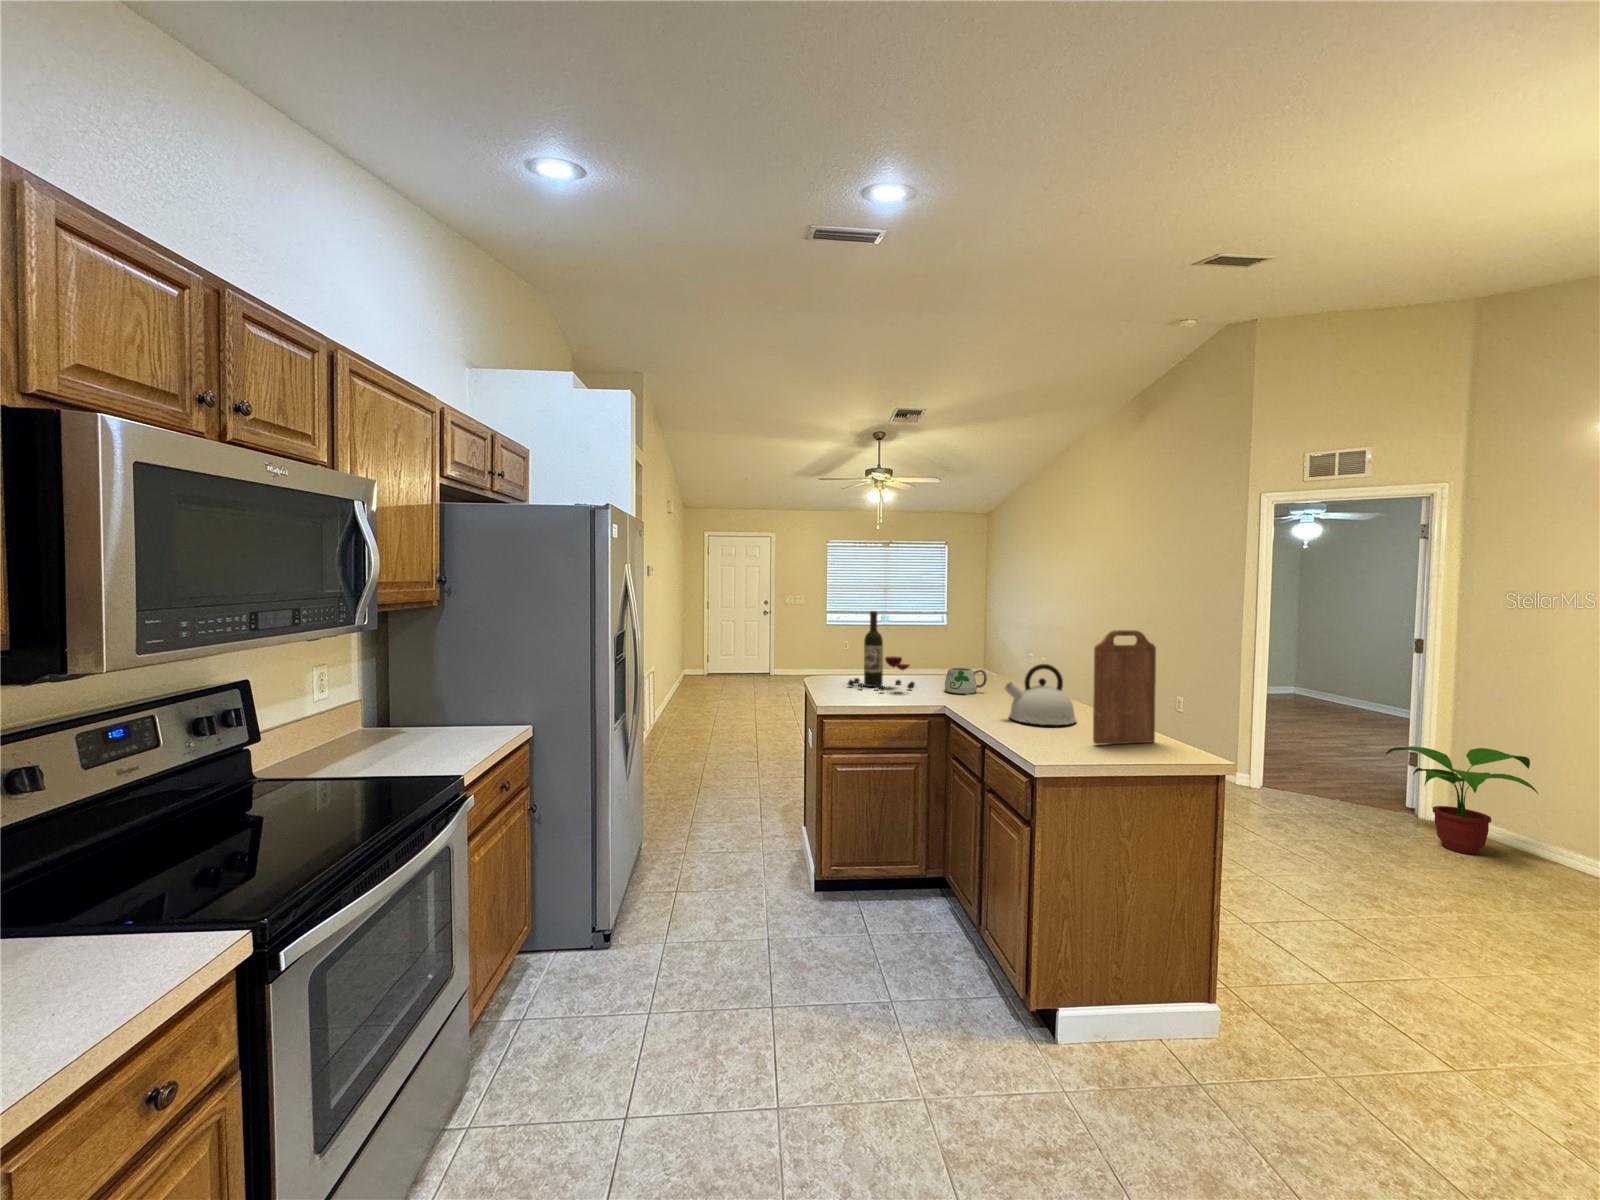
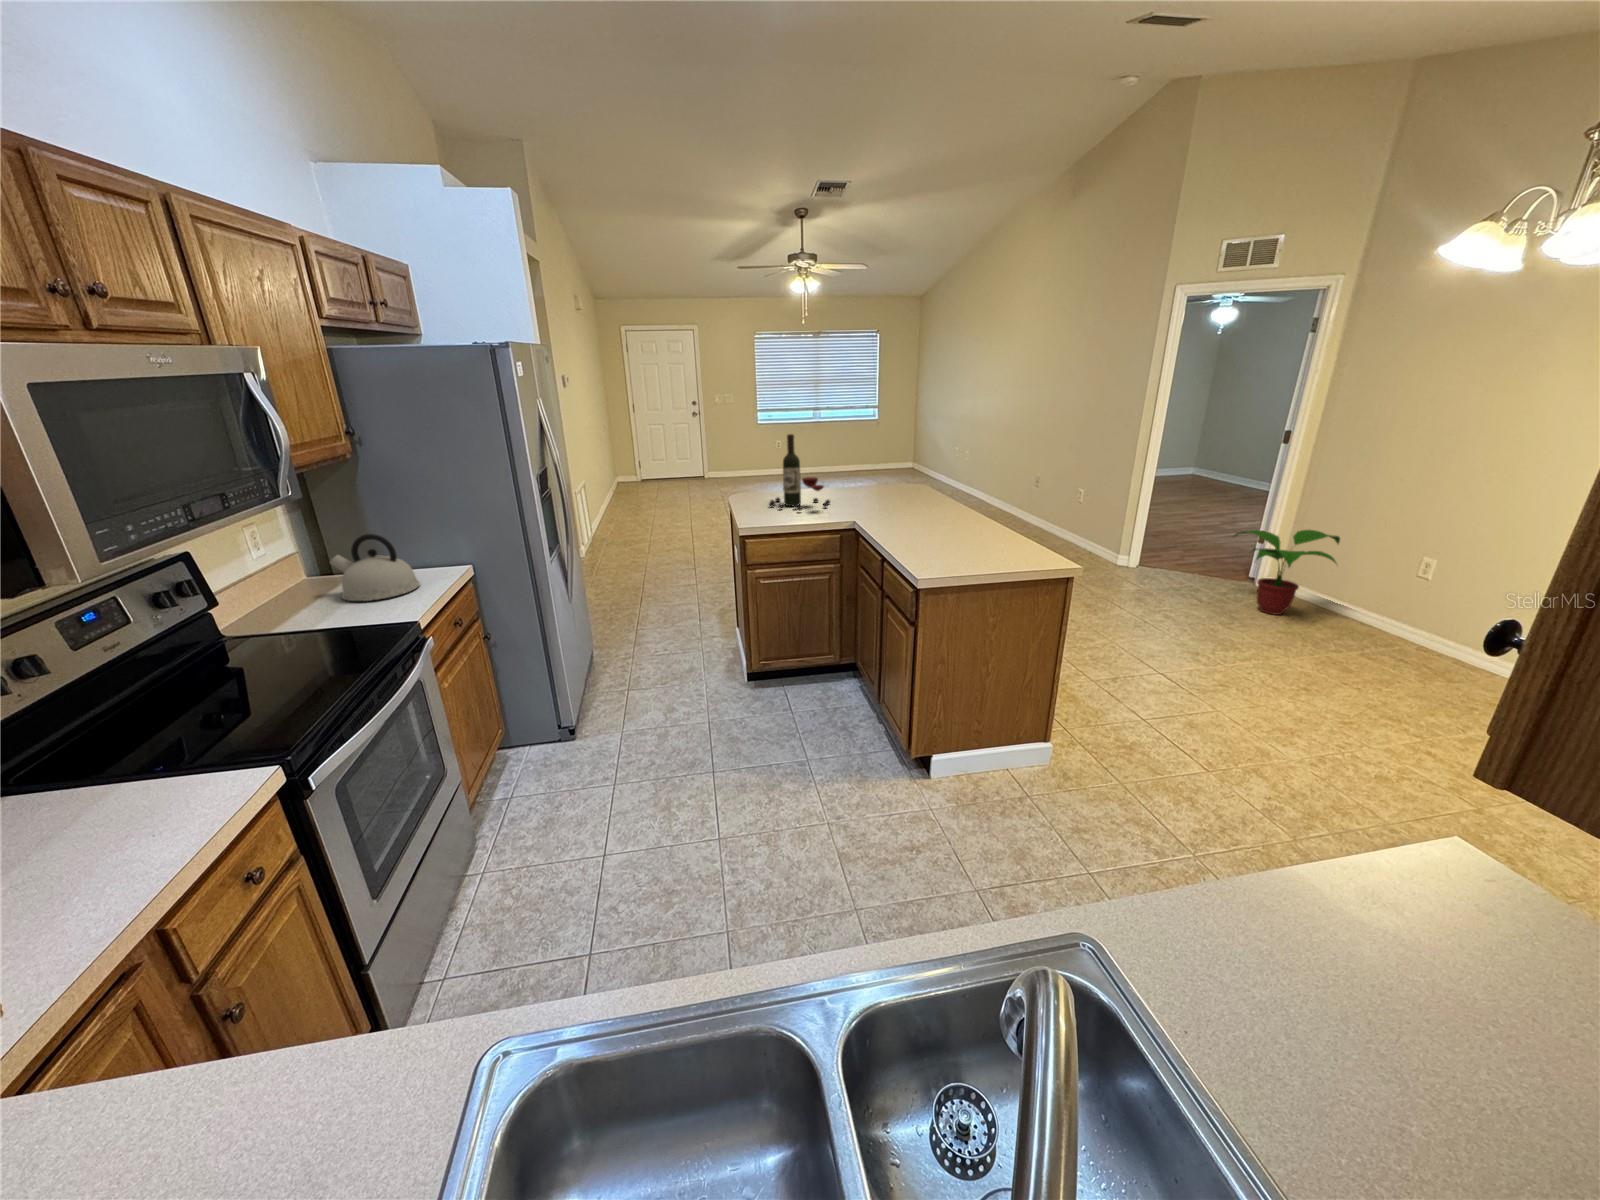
cutting board: present [1093,630,1156,745] -> none [971,458,1029,558]
kettle: present [1004,664,1076,725] -> present [330,534,420,601]
mug: present [945,668,987,695] -> none [856,486,894,512]

